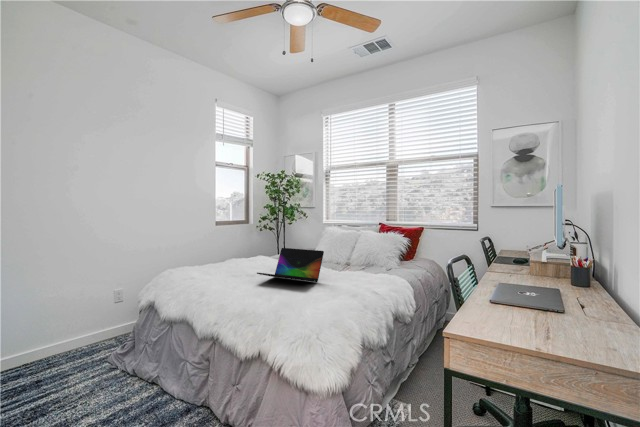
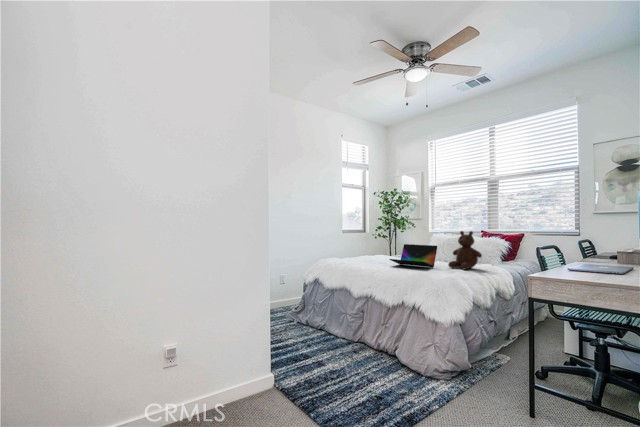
teddy bear: none [337,230,378,284] -> present [448,231,482,270]

